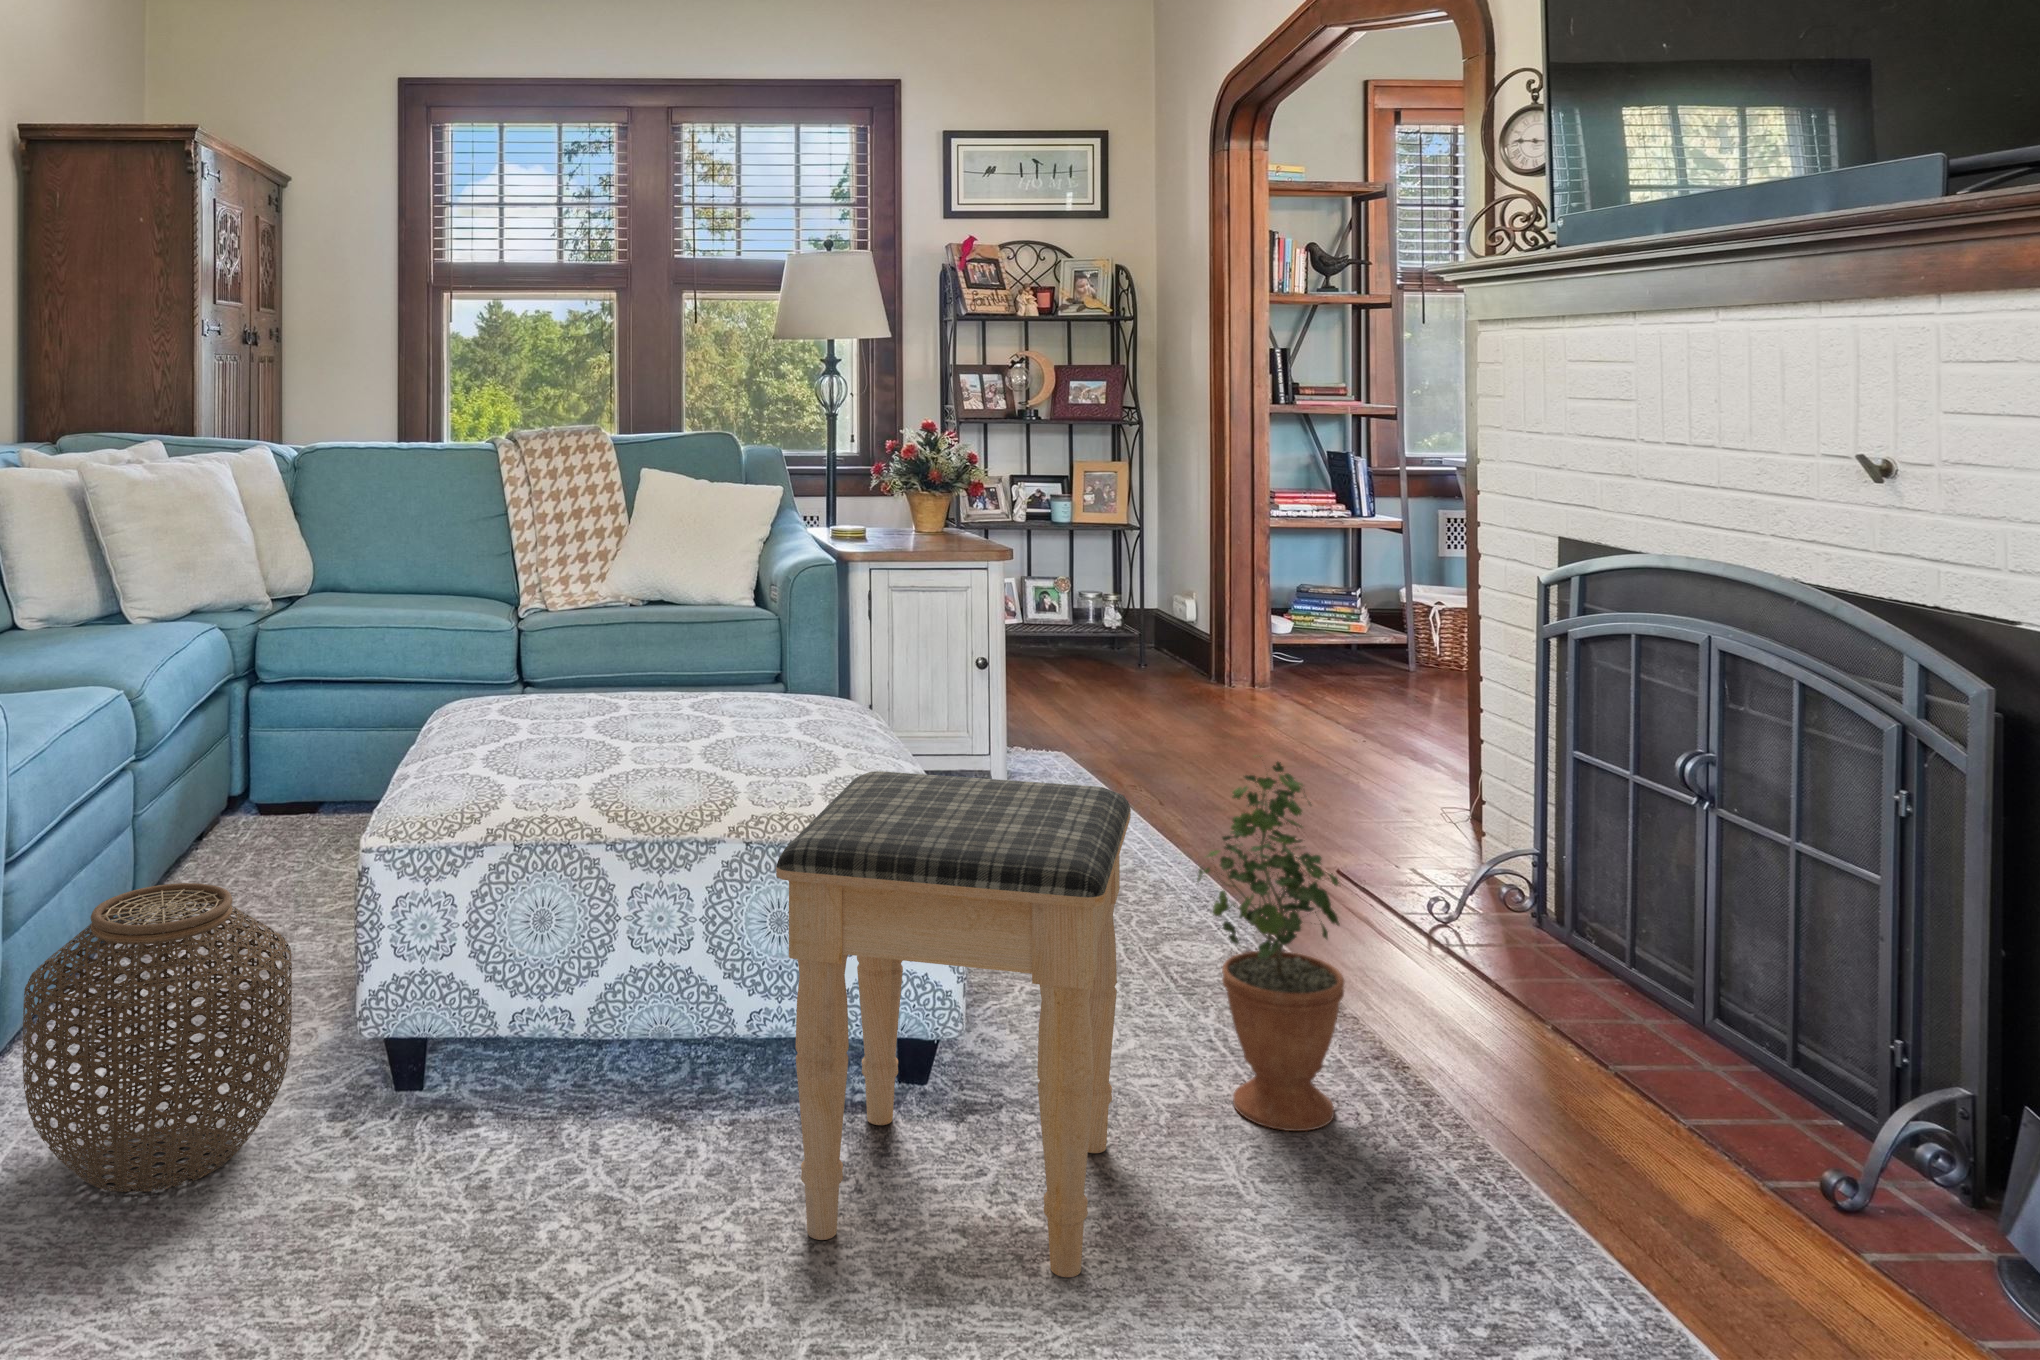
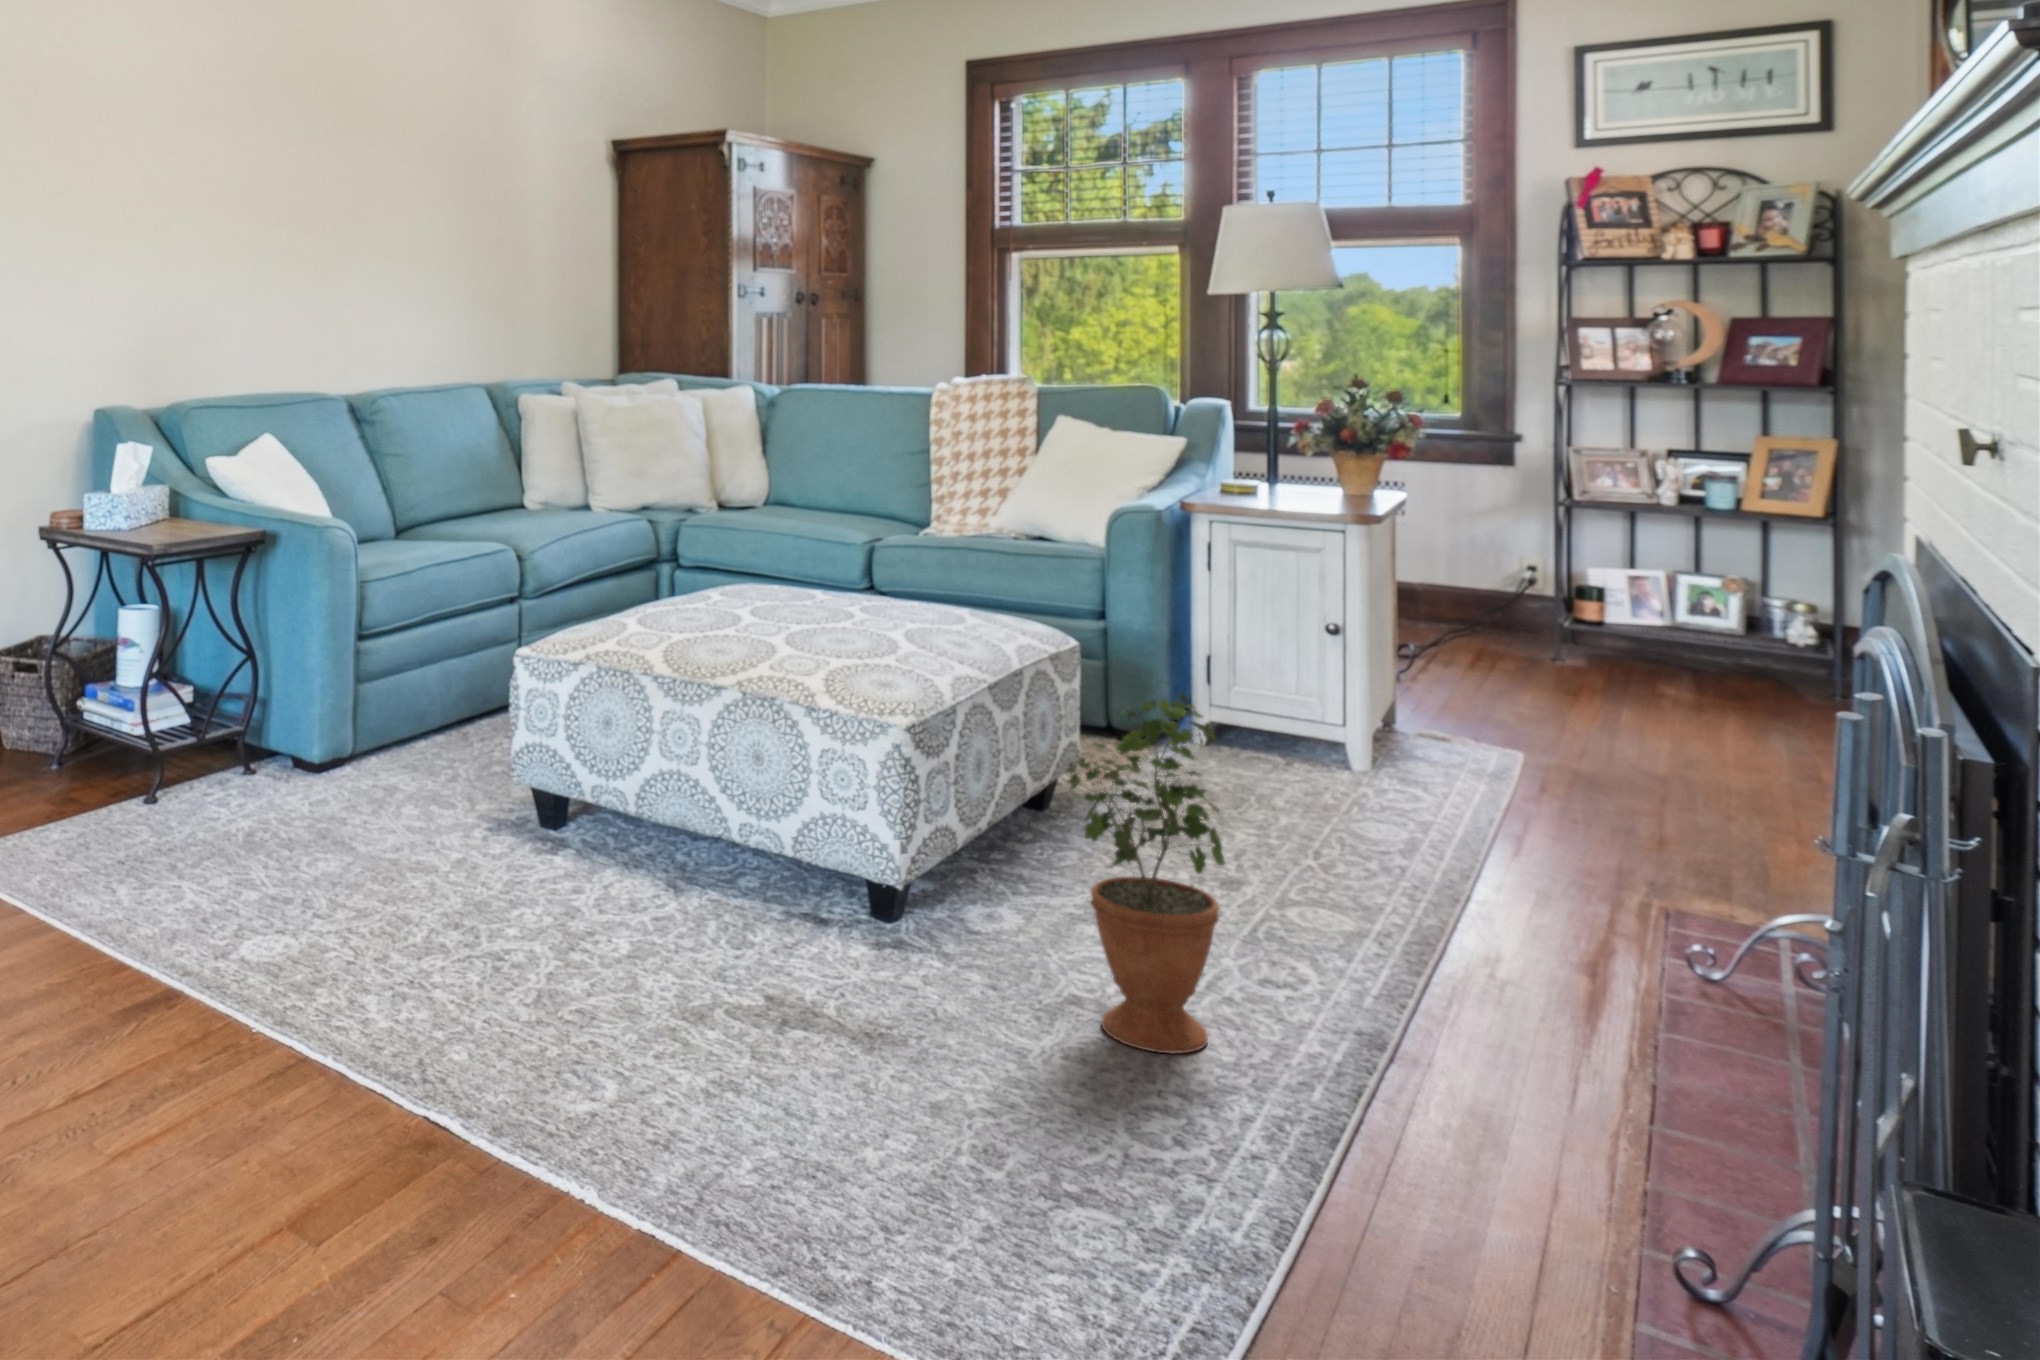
footstool: present [776,771,1131,1277] -> none [614,638,971,1041]
woven basket: present [23,883,292,1192] -> none [294,647,455,833]

